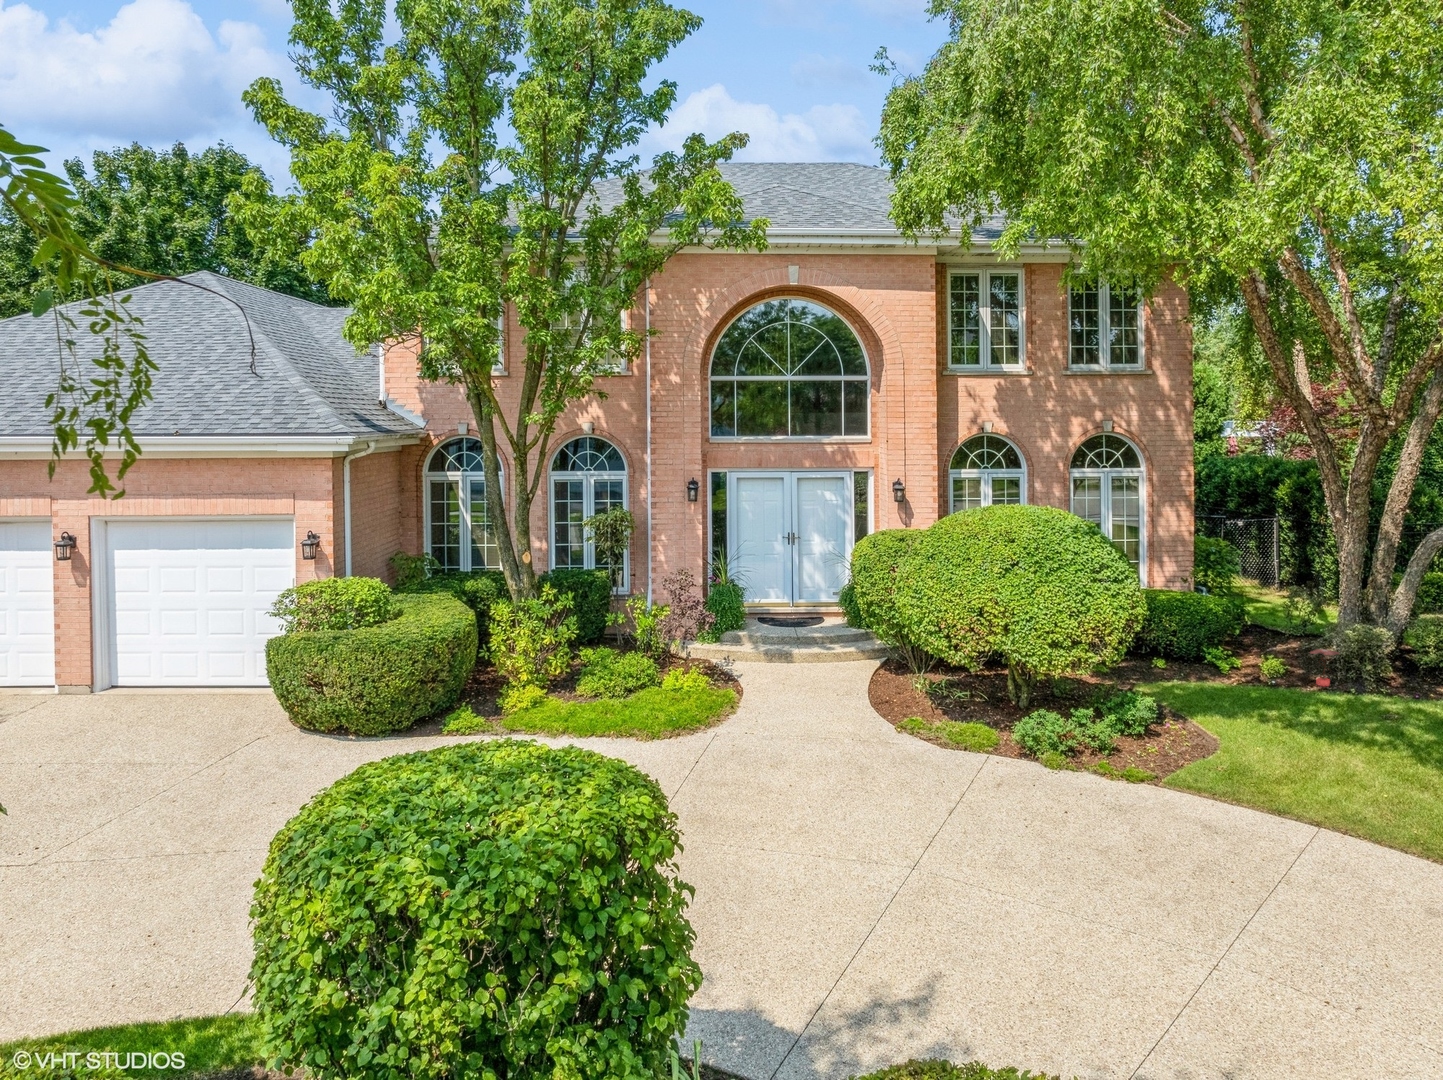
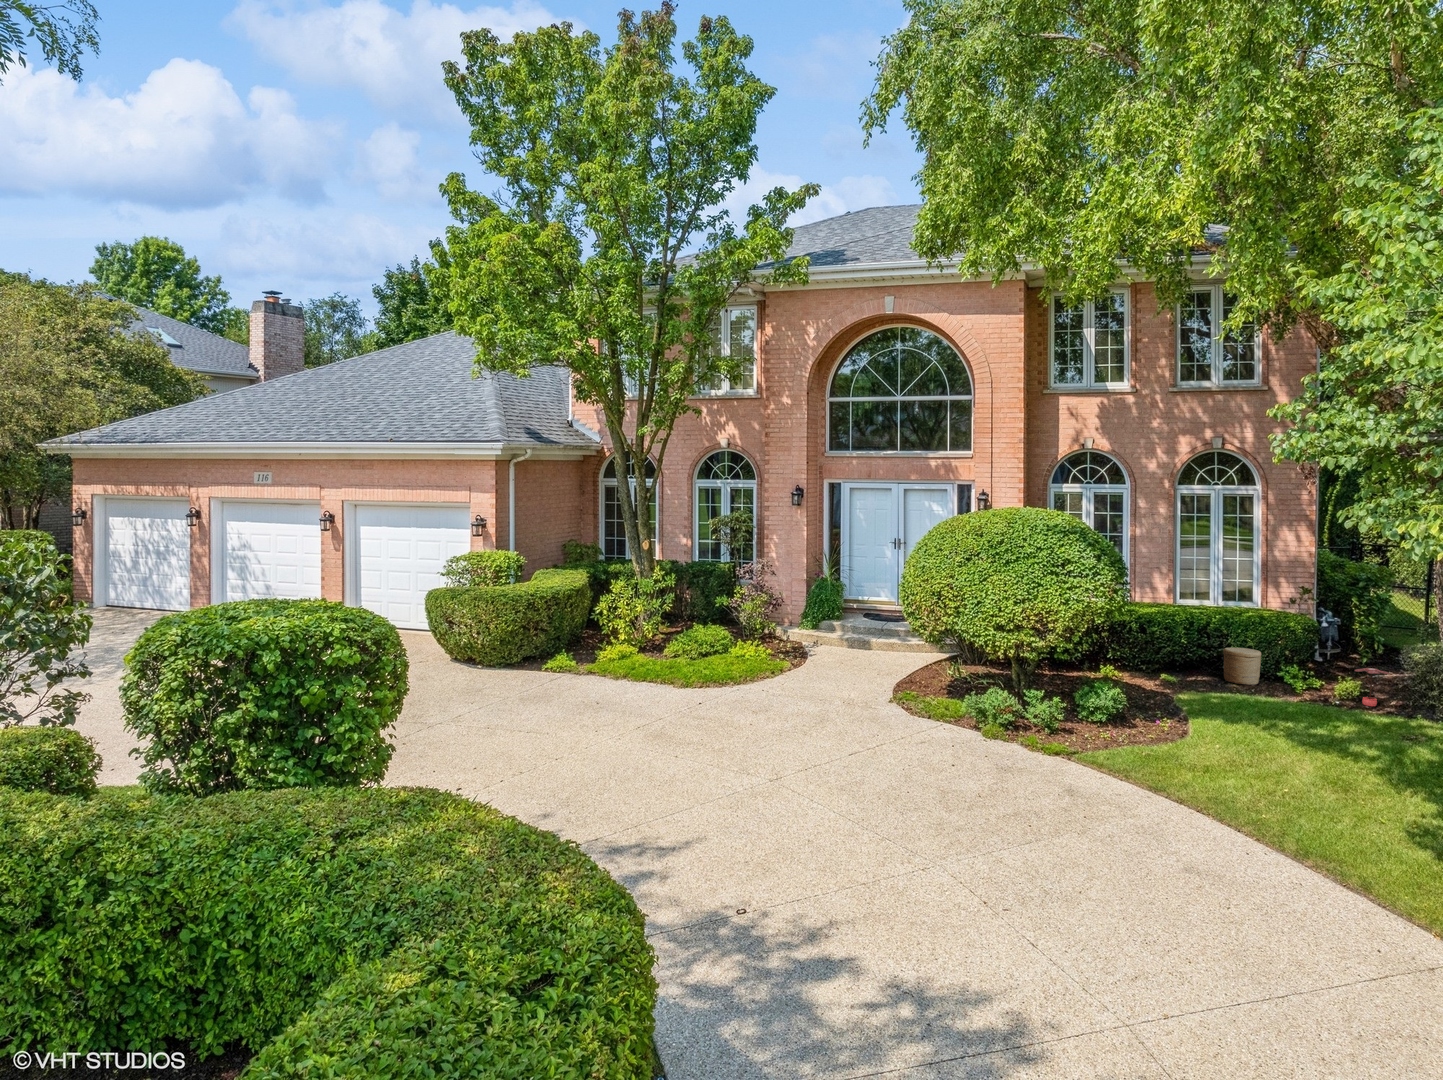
woven basket: none [1174,635,1211,672] -> present [1223,648,1261,685]

